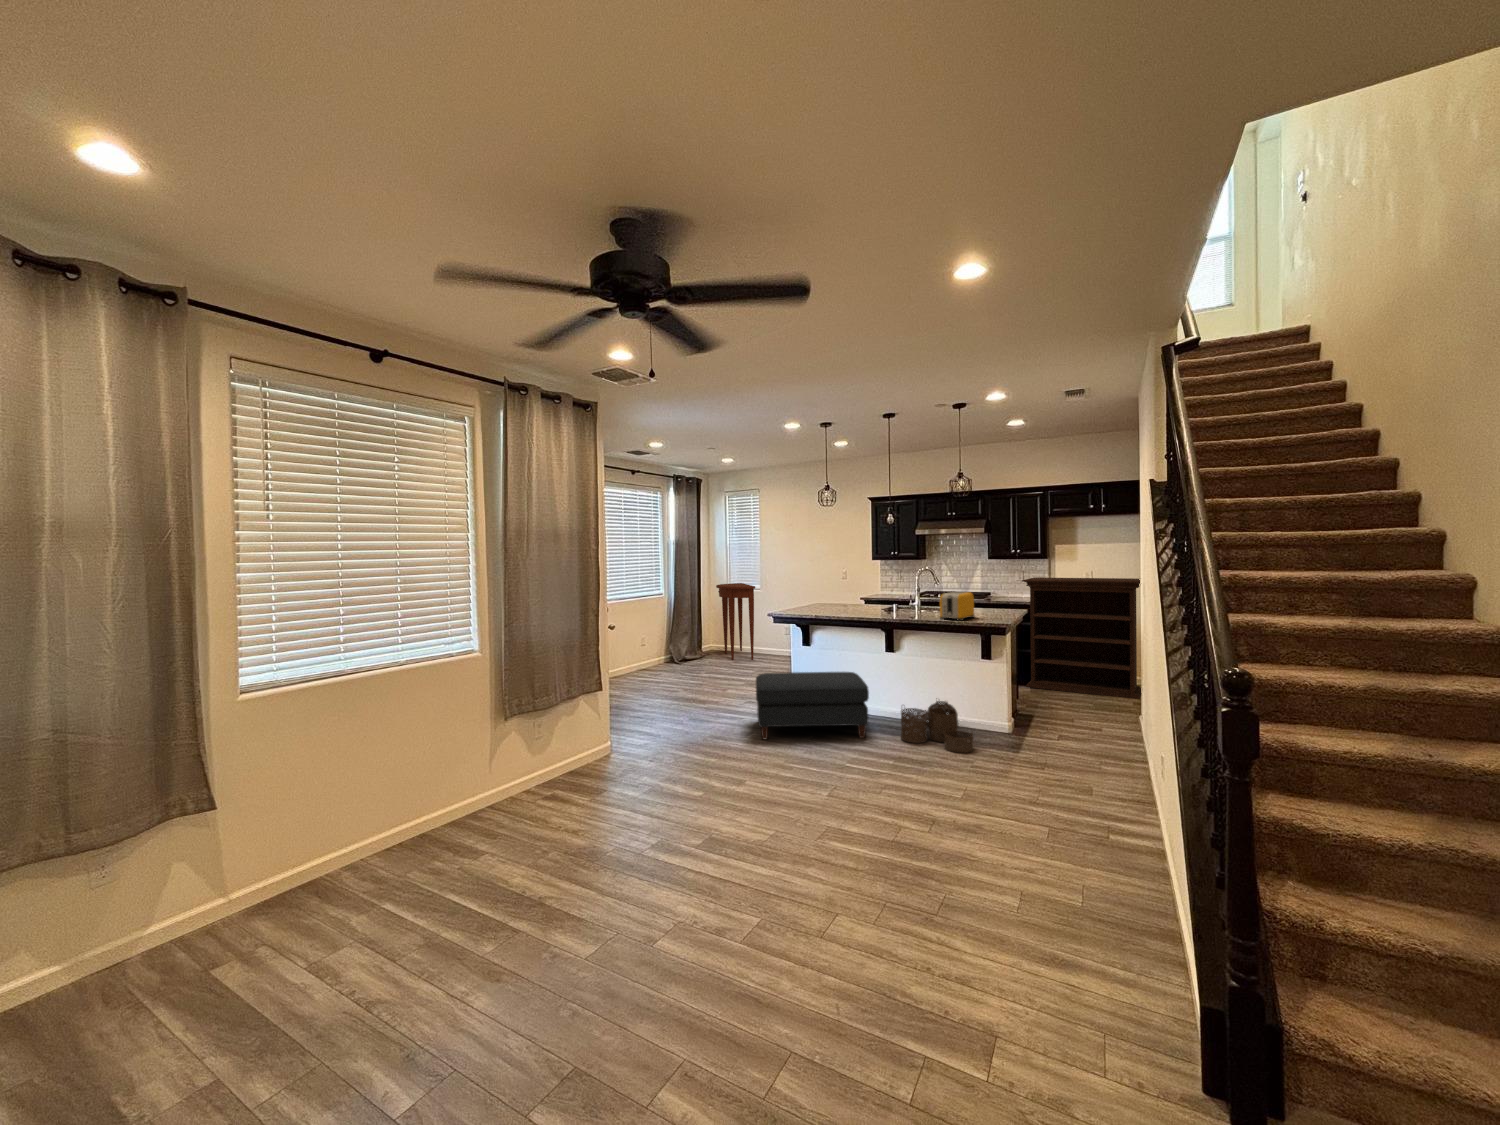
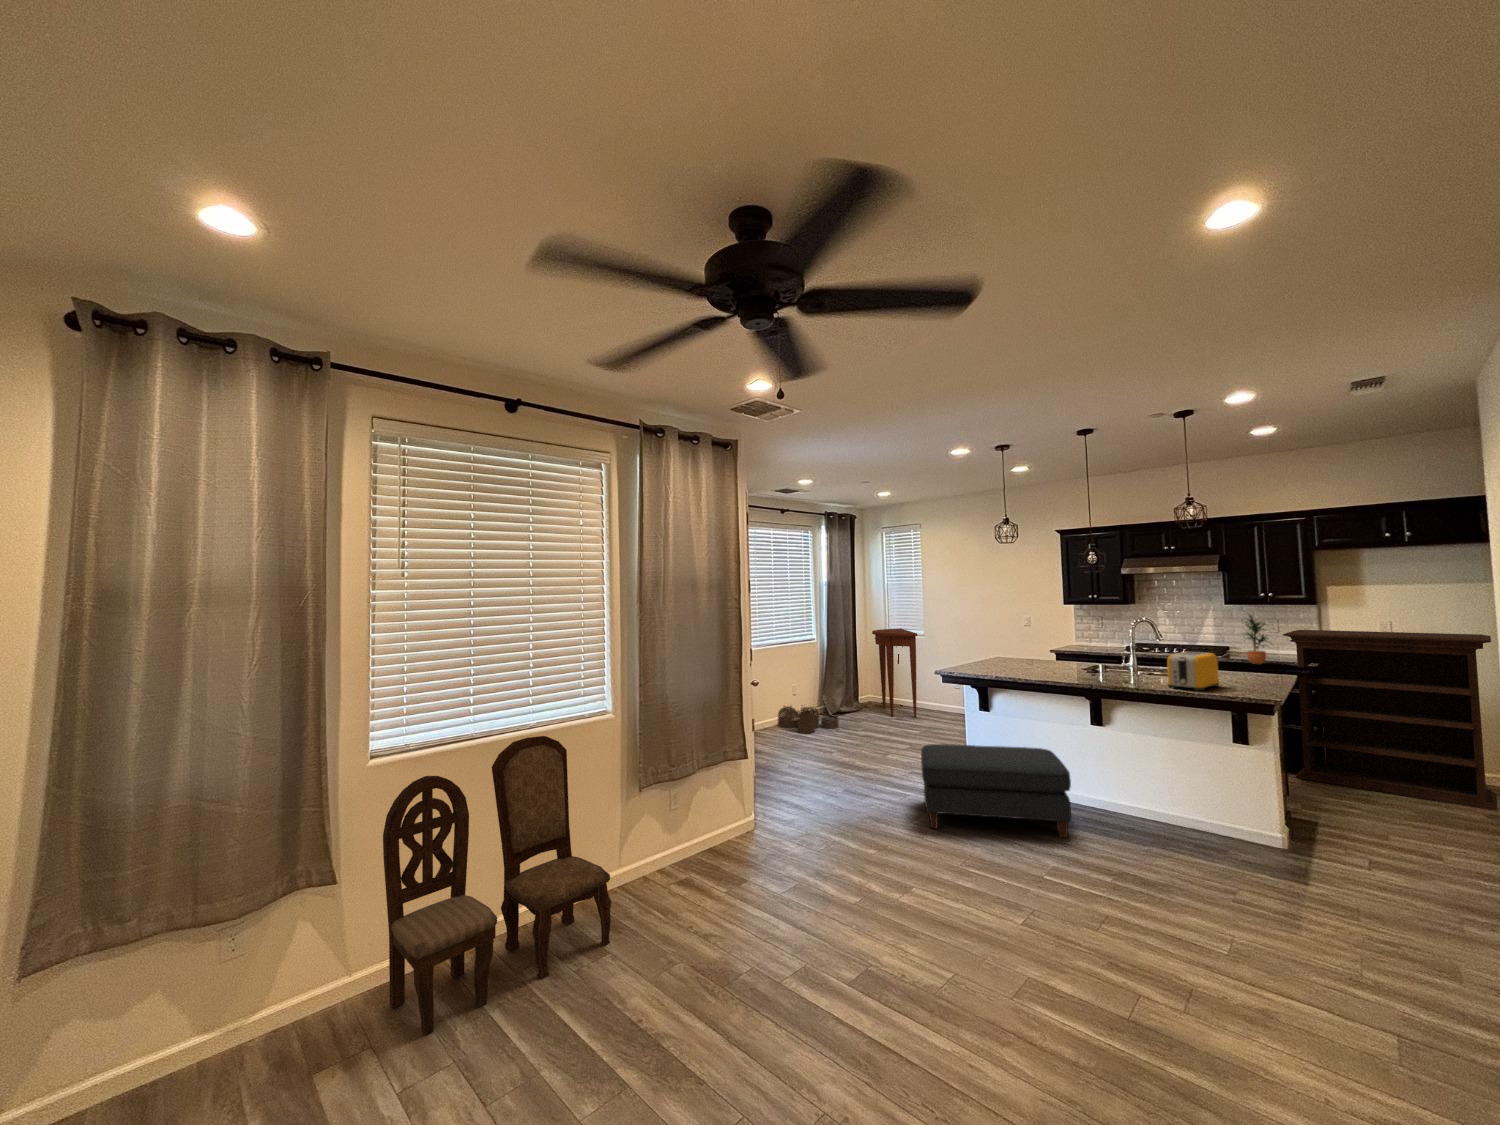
potted plant: none [993,565,1016,604] -> present [1245,615,1268,664]
dining chair: none [258,671,487,932] -> present [383,736,611,1036]
woven basket: present [901,701,973,753] -> present [777,706,839,733]

